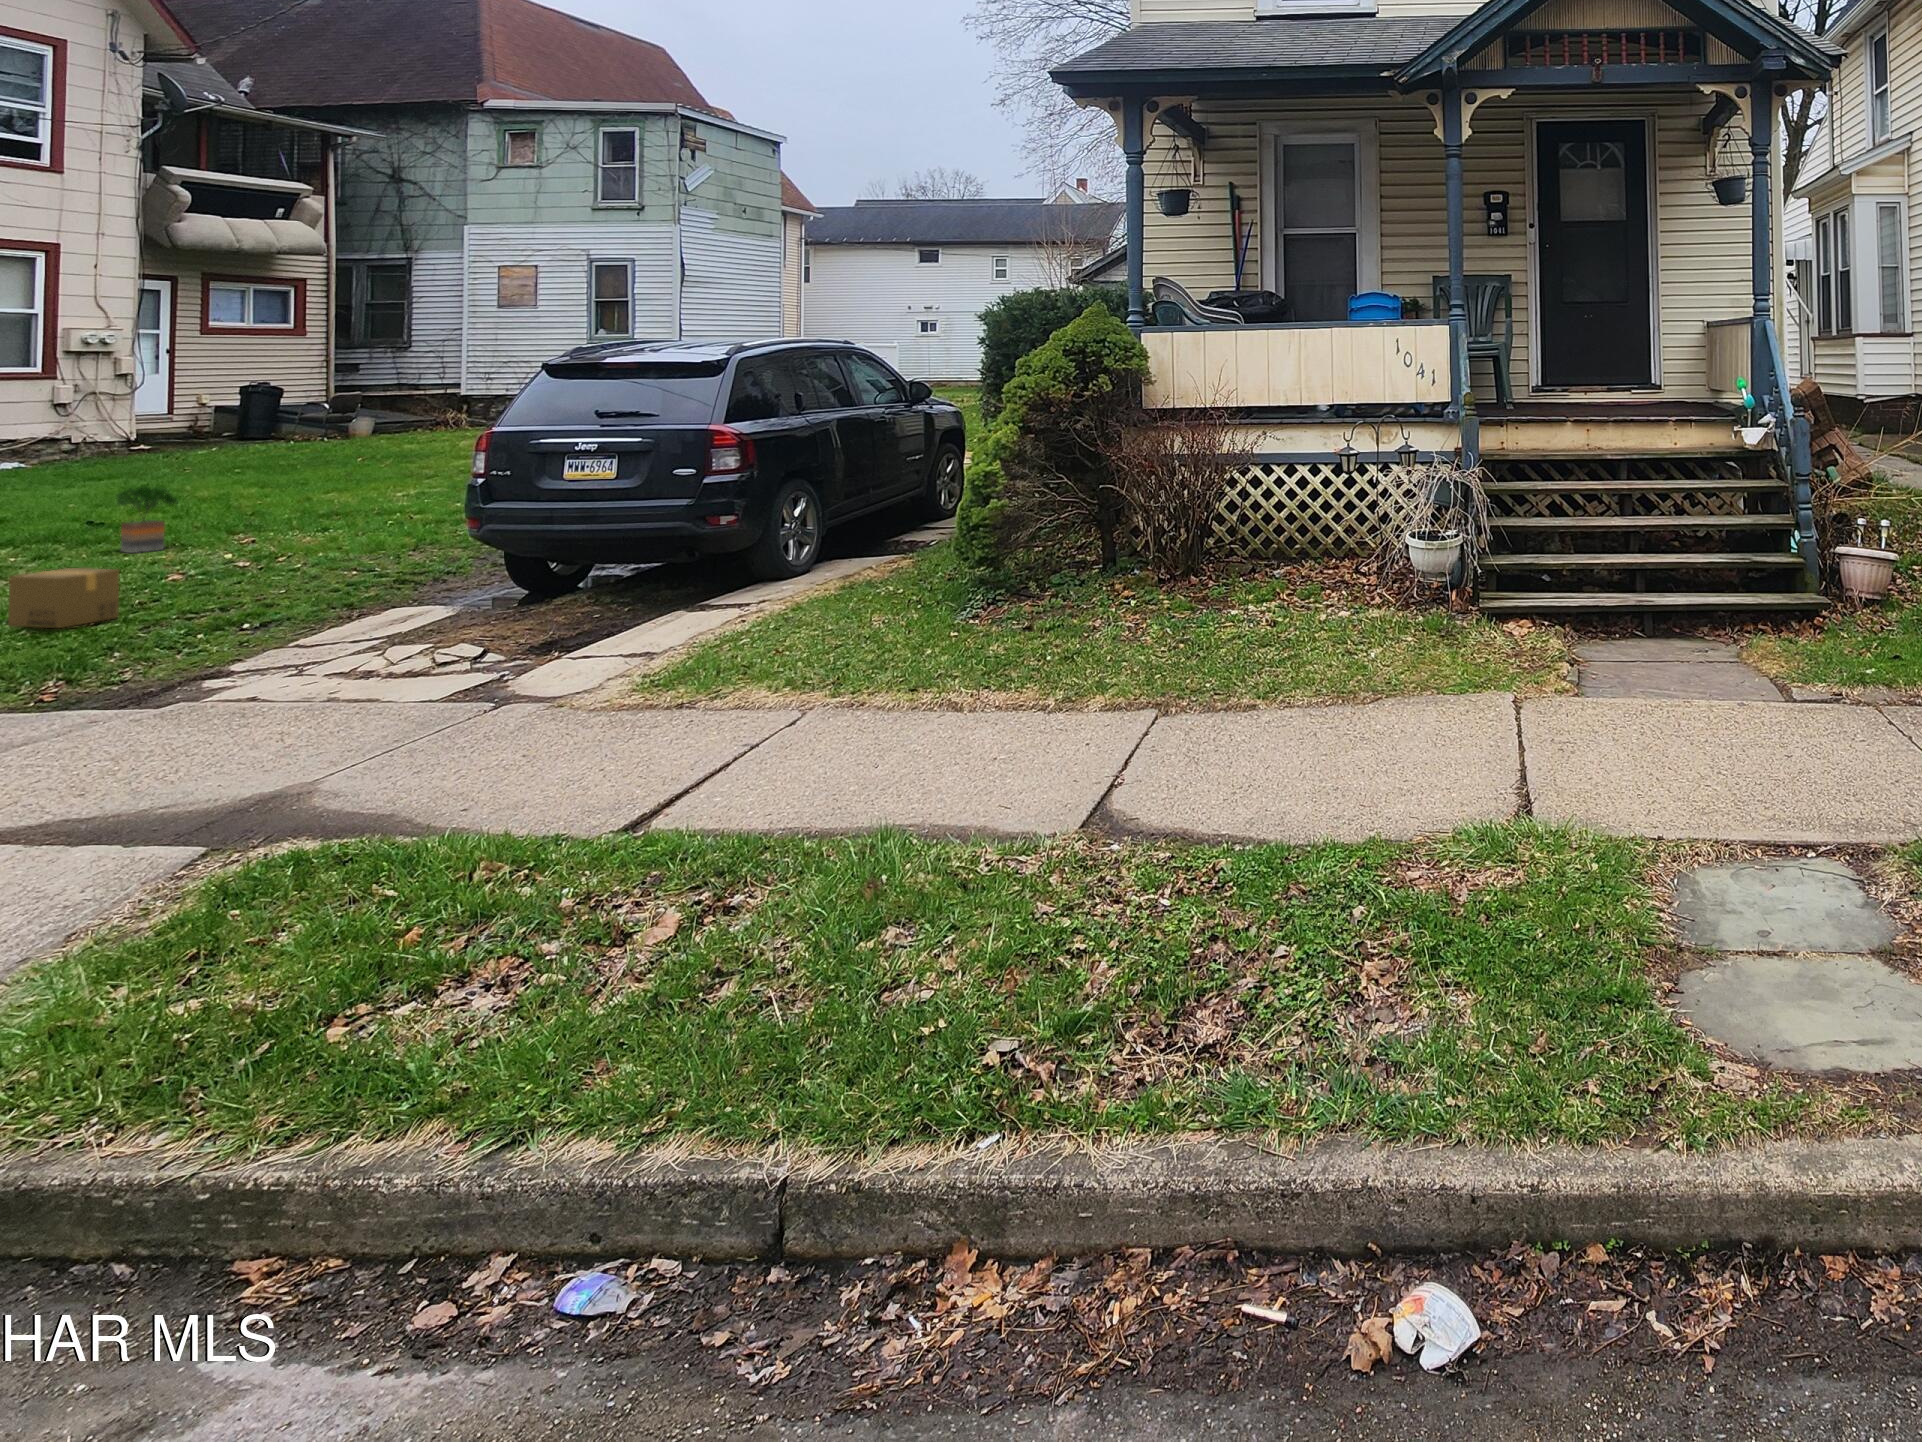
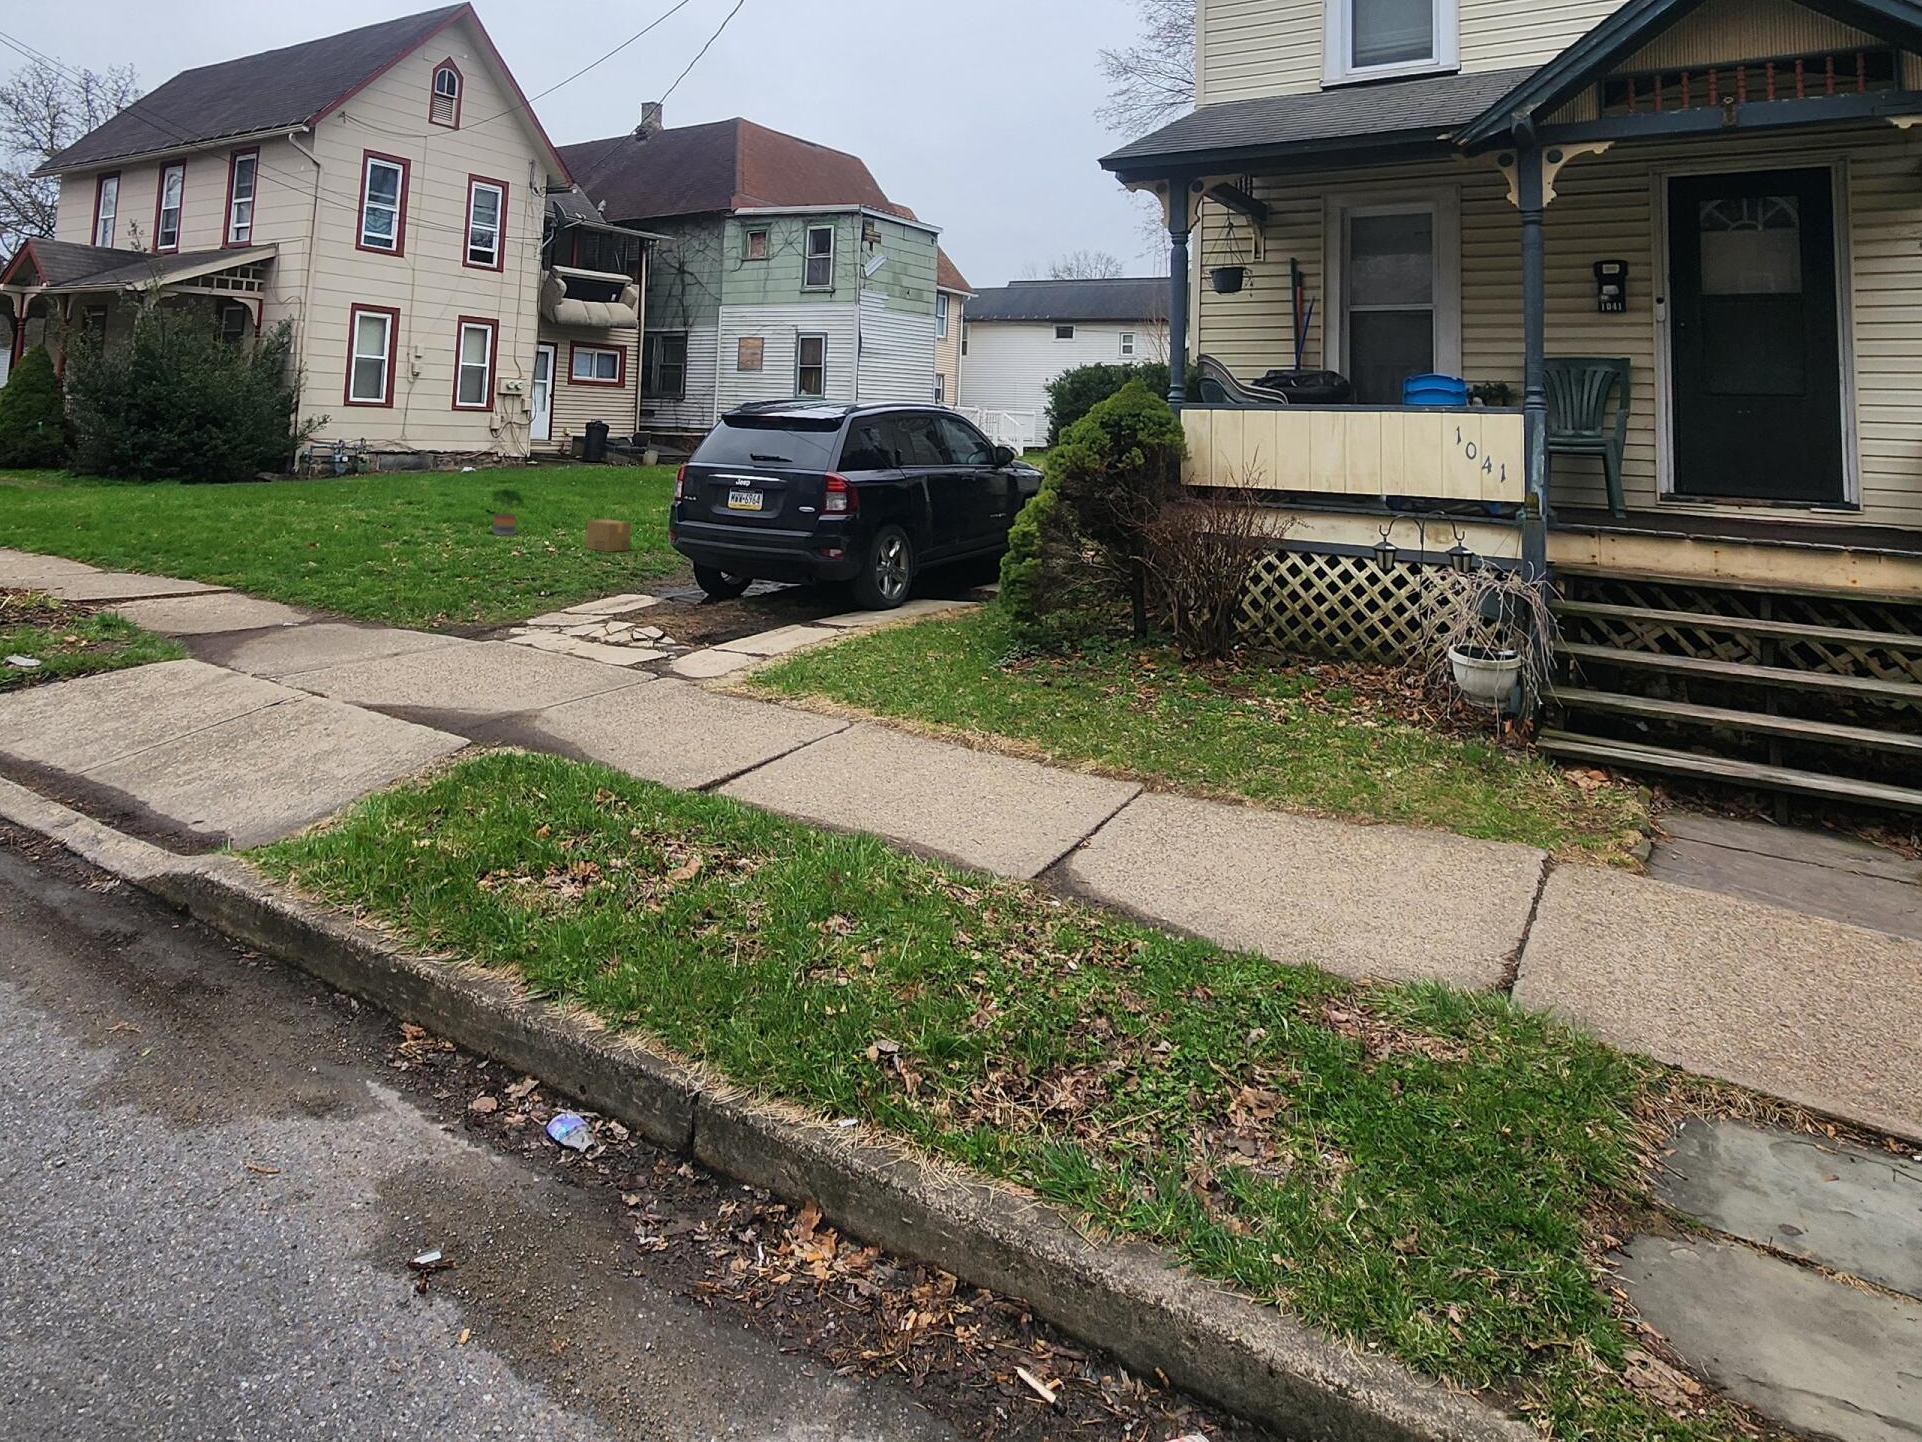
cardboard box: present [8,568,120,628] -> present [586,519,631,552]

